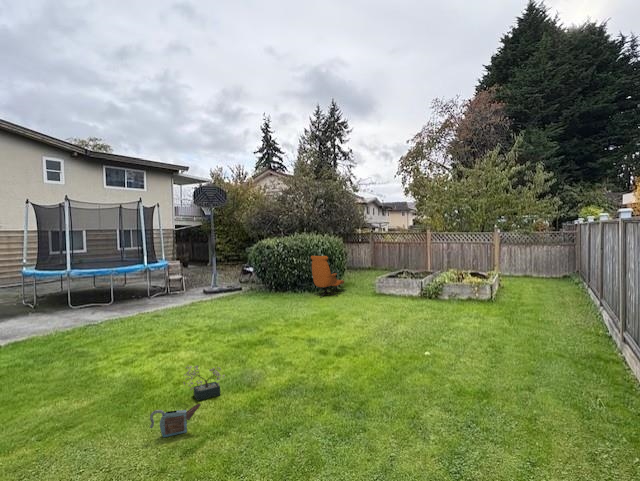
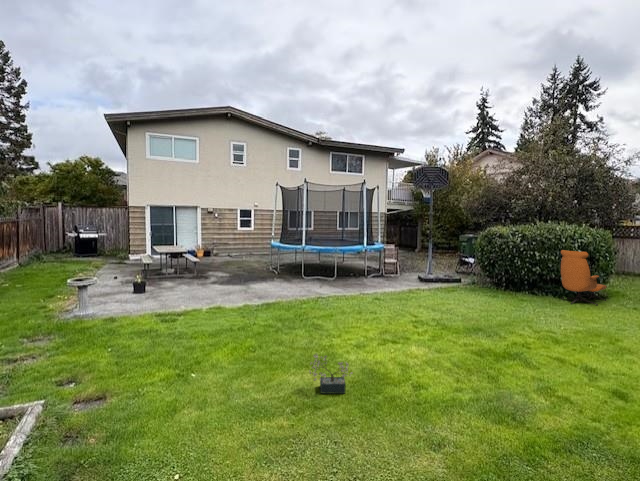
decorative plant: present [183,366,225,401] -> present [310,355,352,394]
watering can: present [150,404,200,437] -> none [399,425,461,462]

